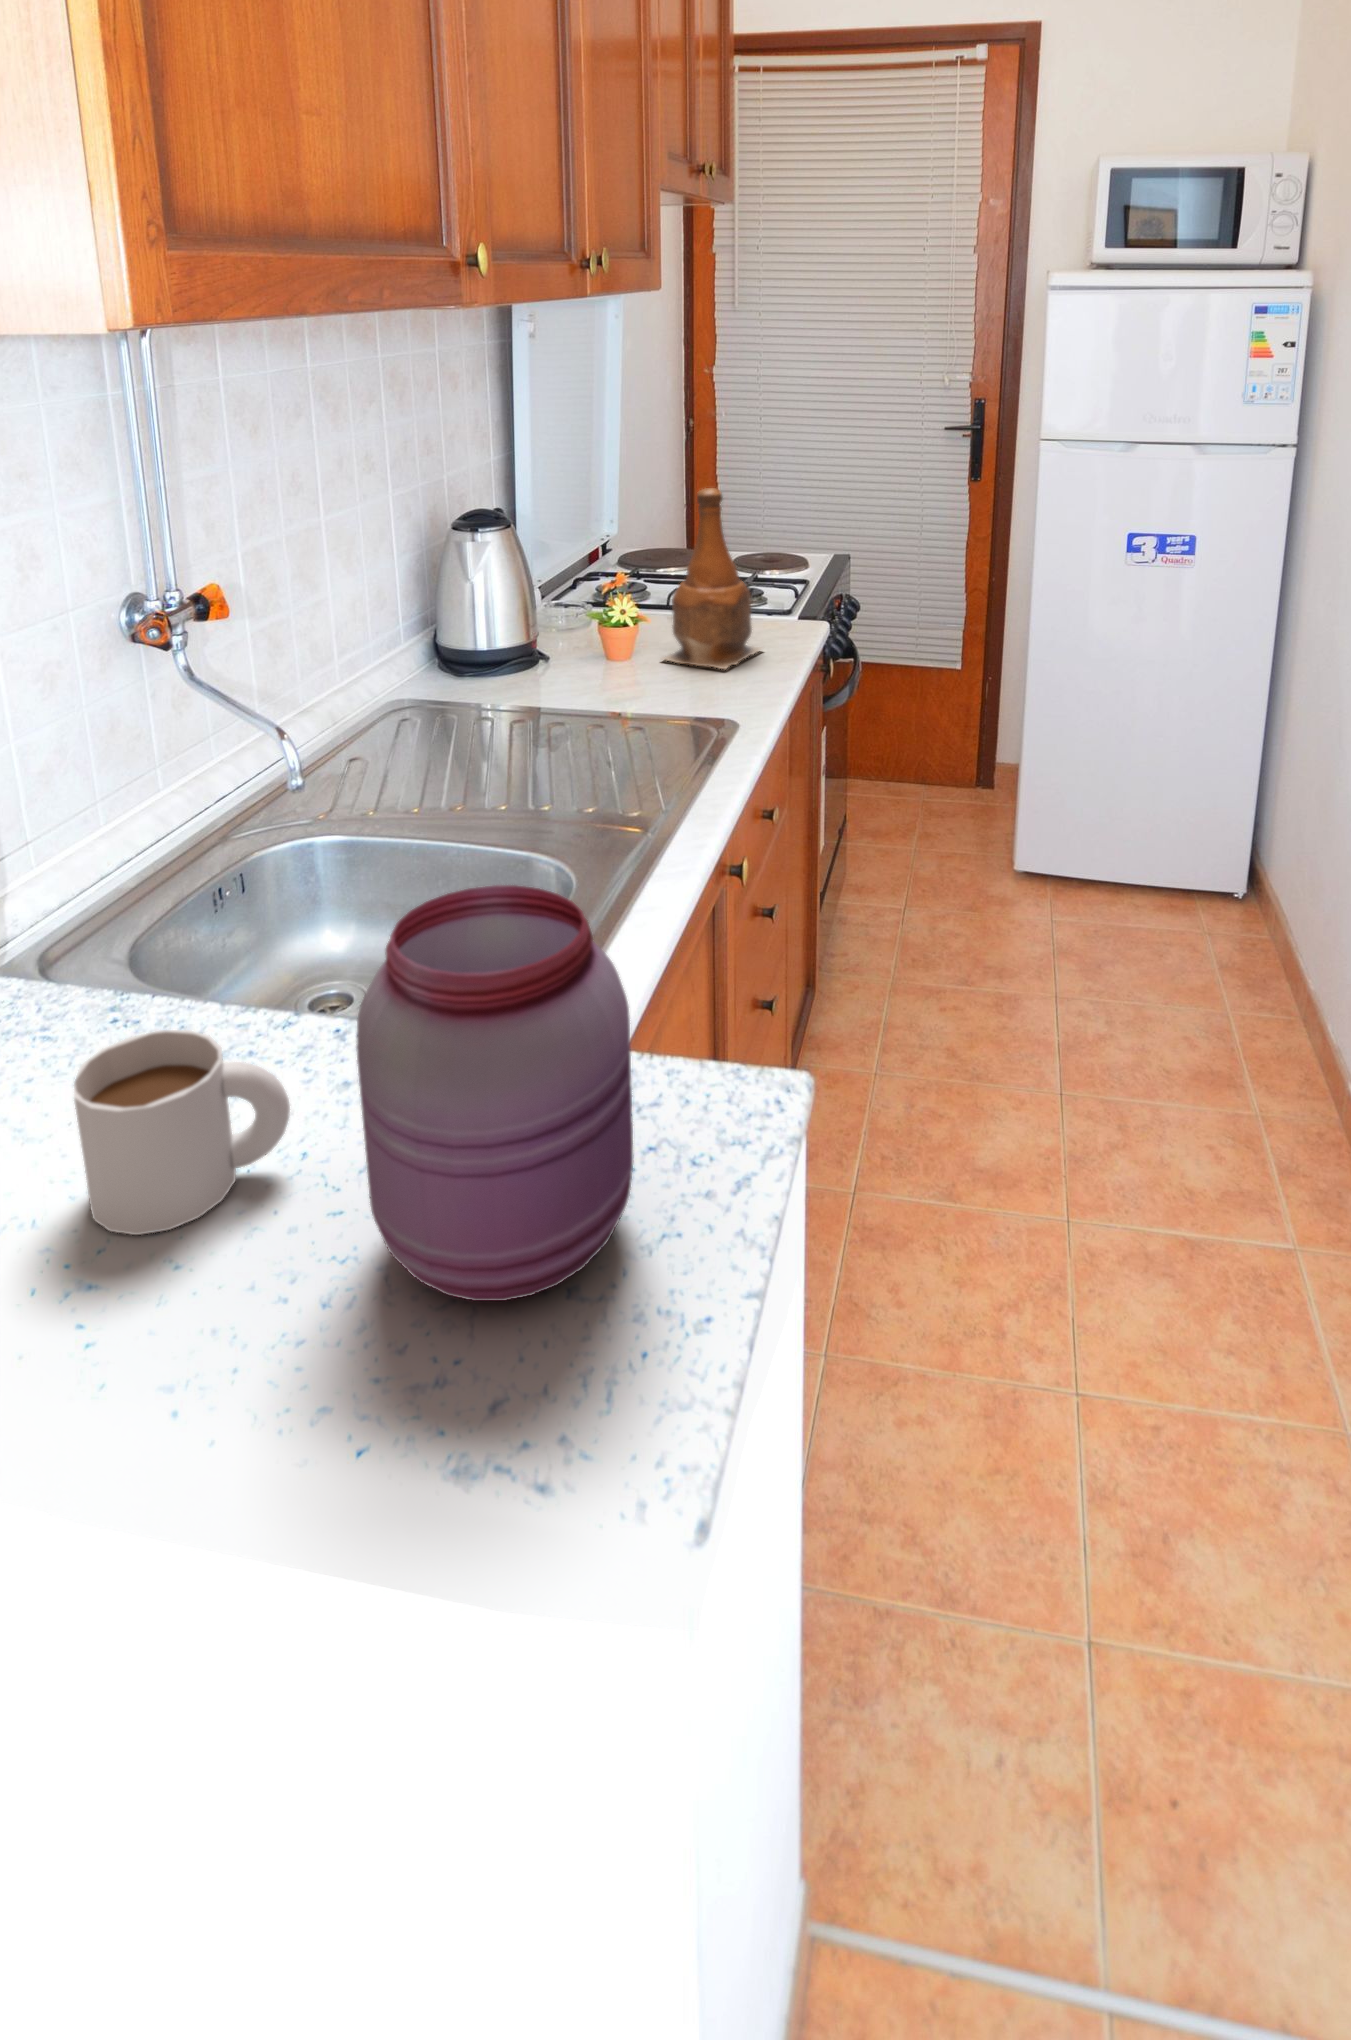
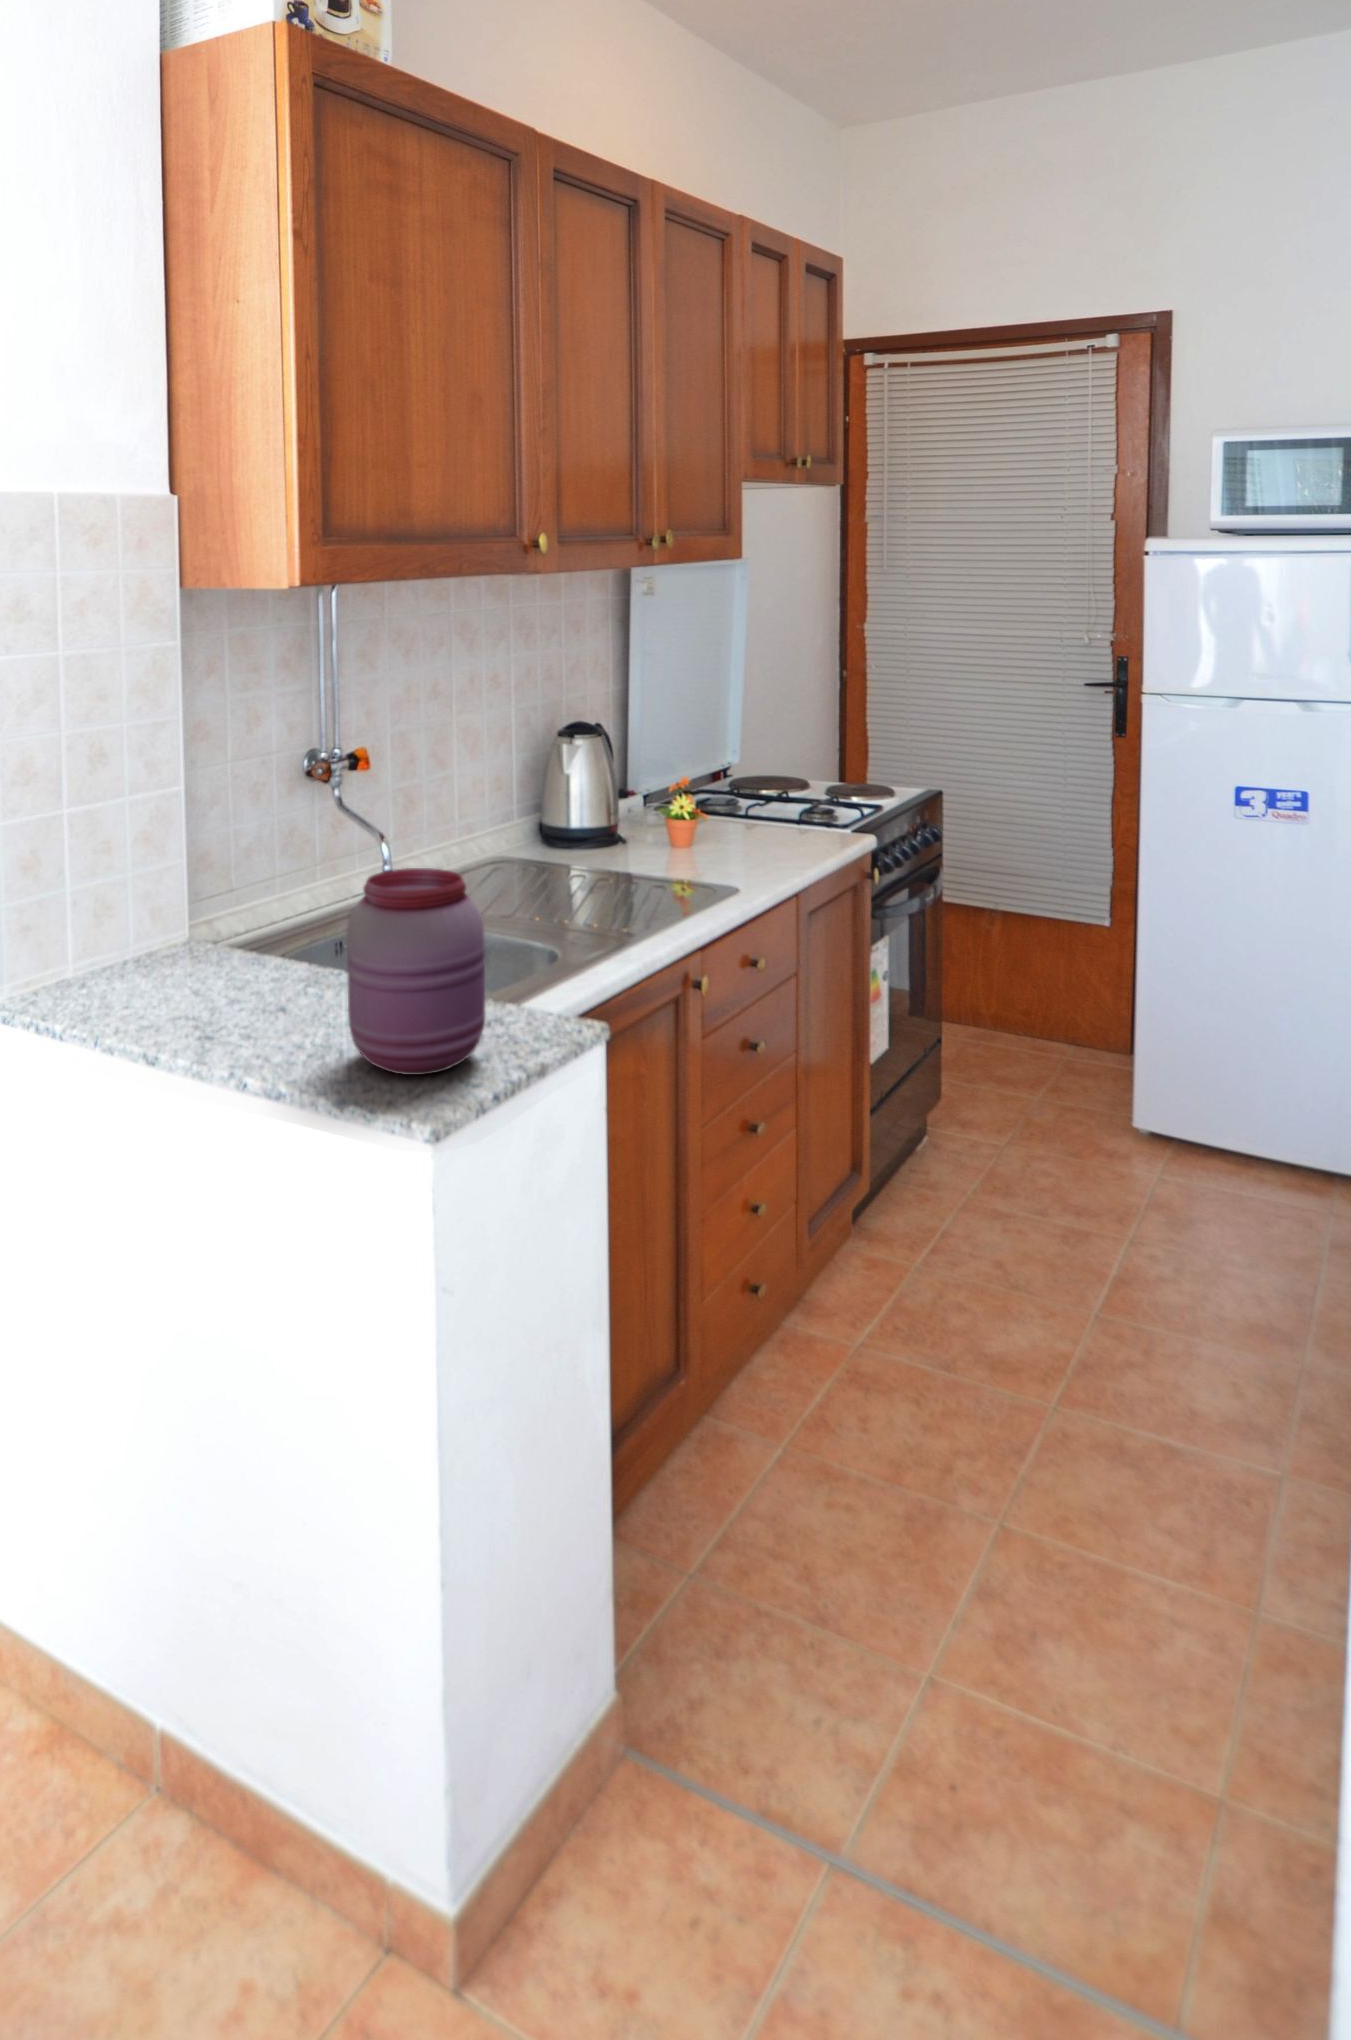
bottle: present [662,488,761,669] -> none [714,713,806,860]
mug: present [74,1030,290,1235] -> none [226,945,328,1038]

